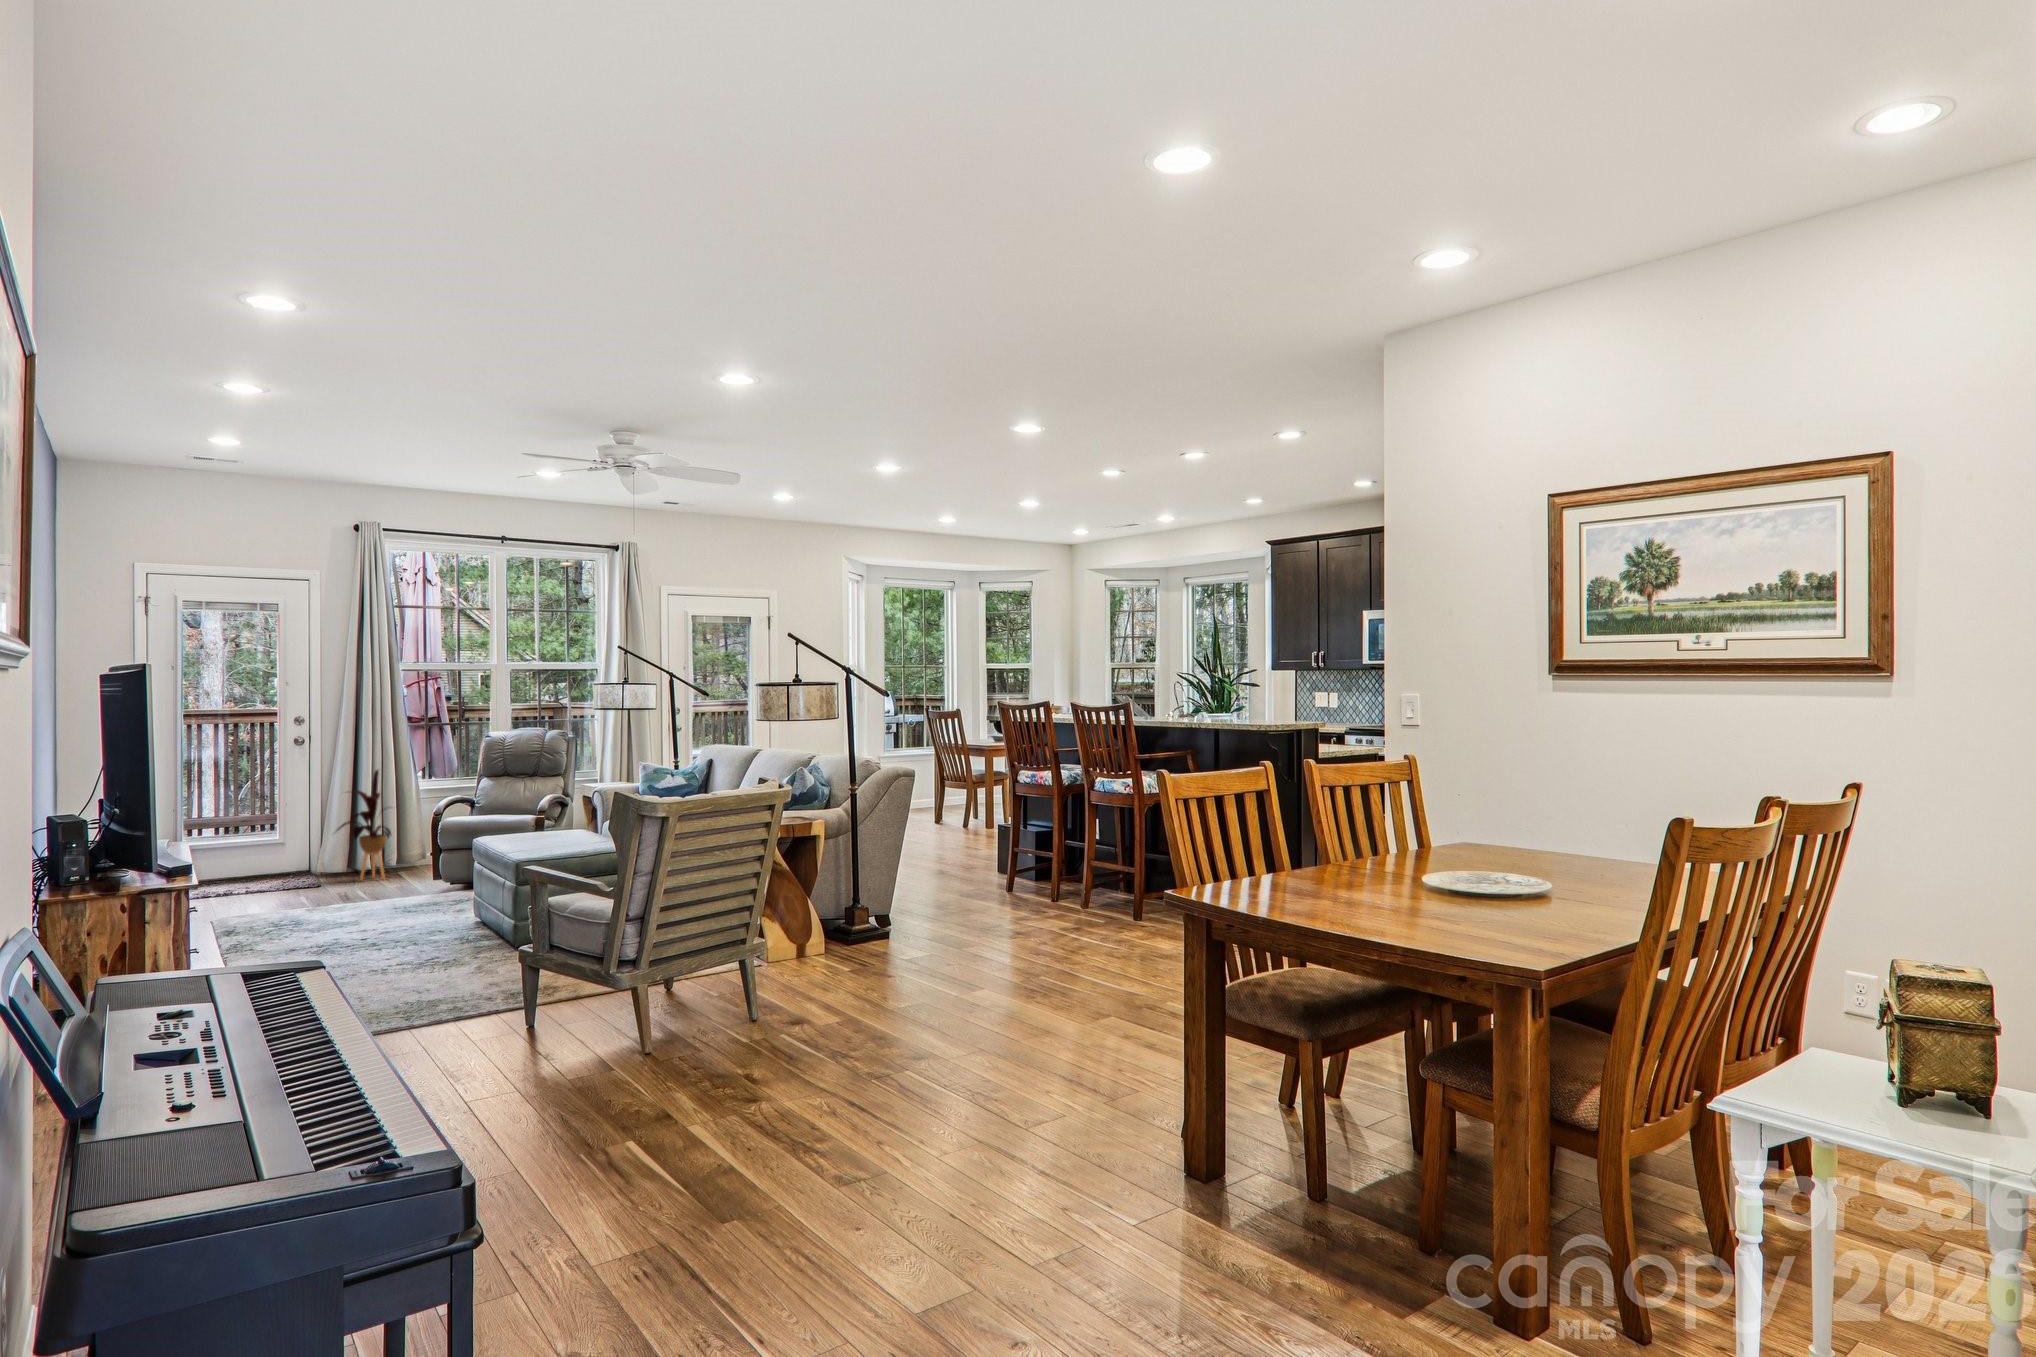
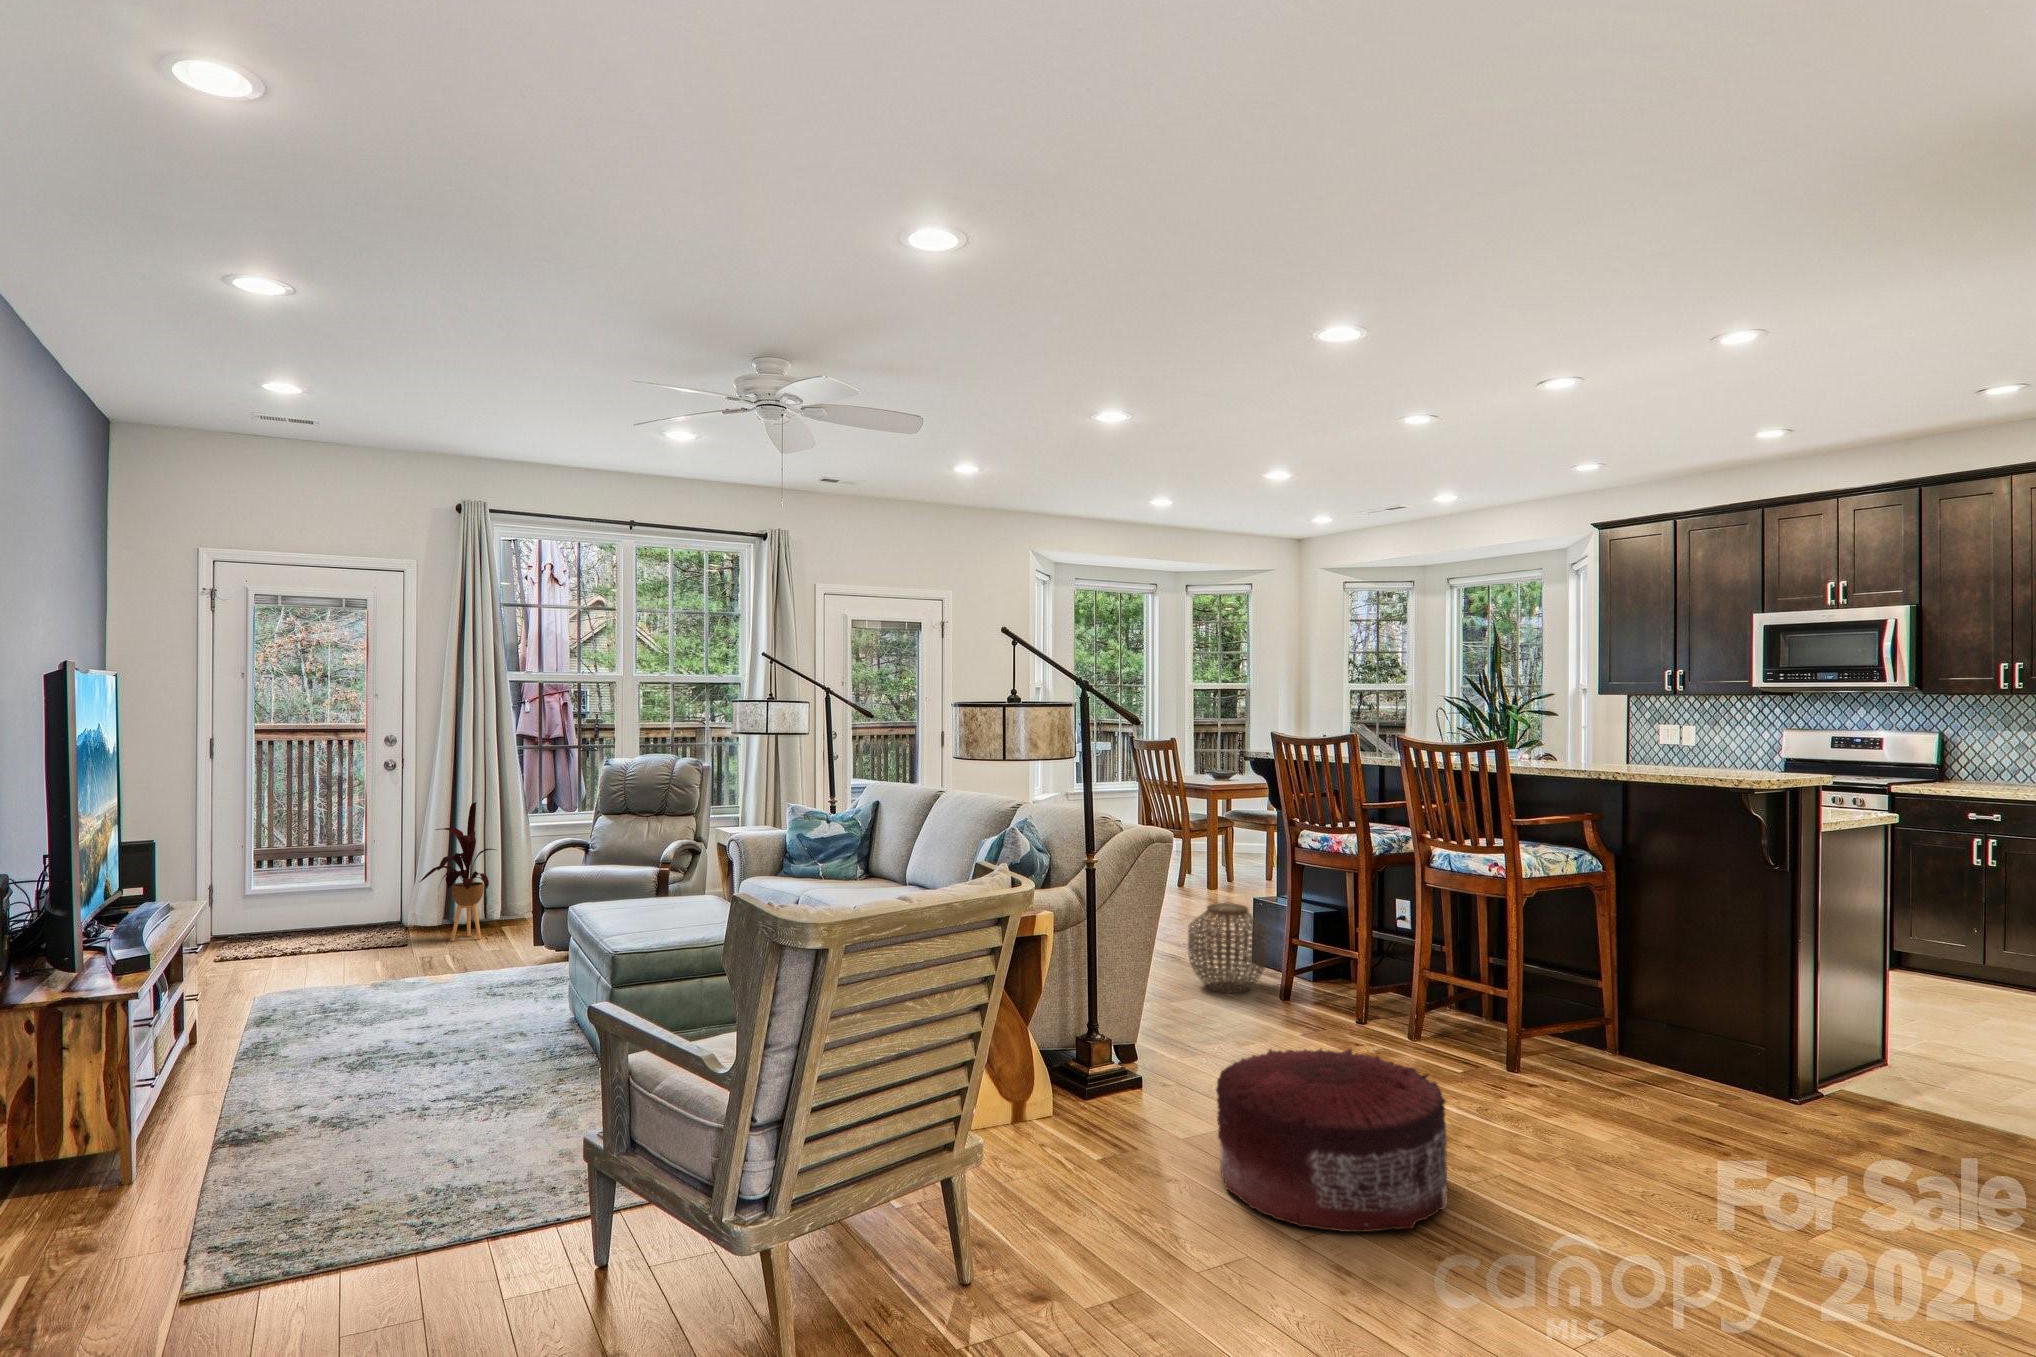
woven basket: none [943,826,999,889] -> present [1188,903,1267,993]
pouf: none [919,895,1058,989] -> present [1216,1049,1448,1232]

